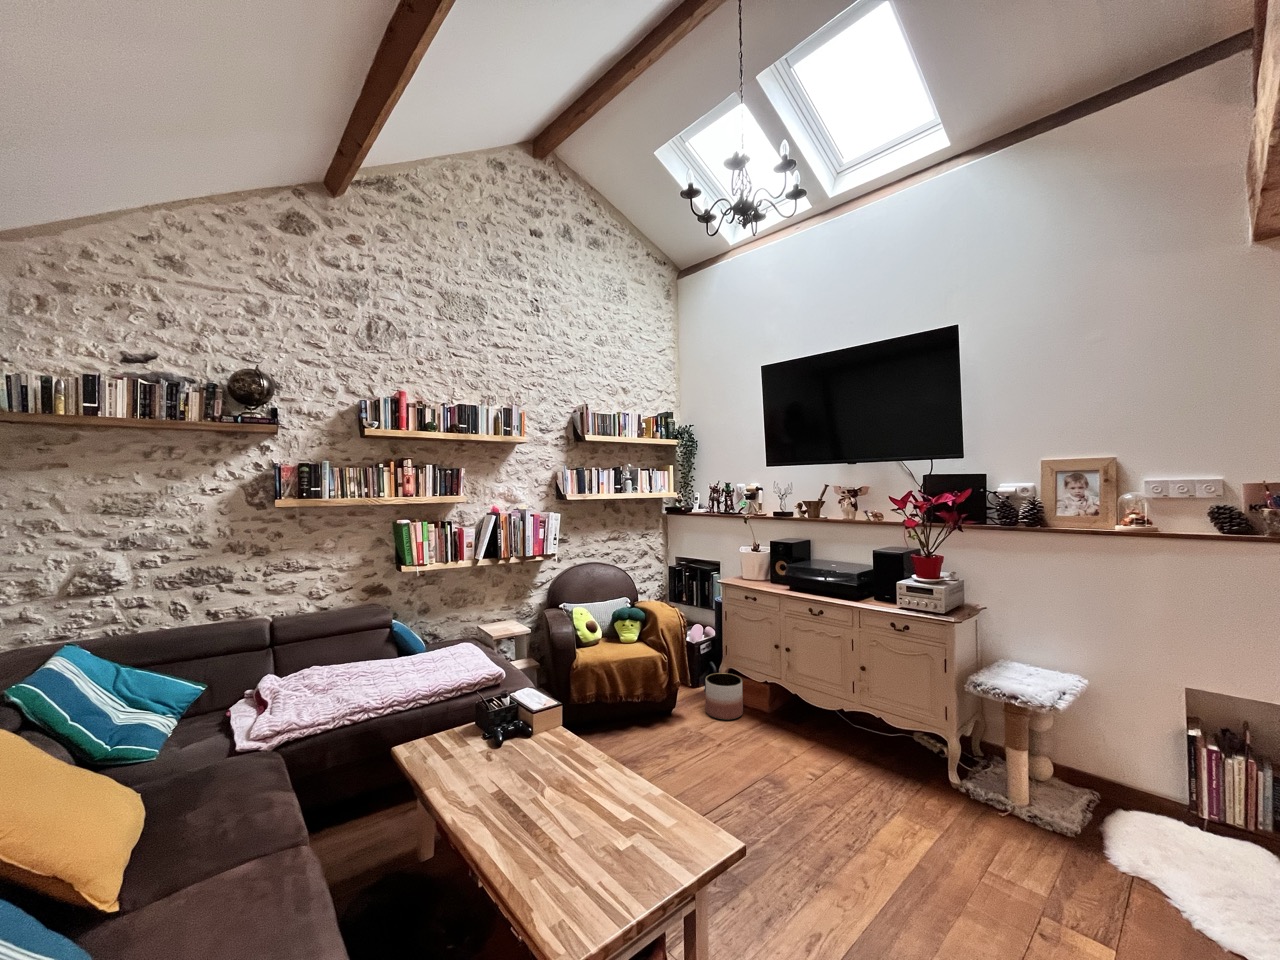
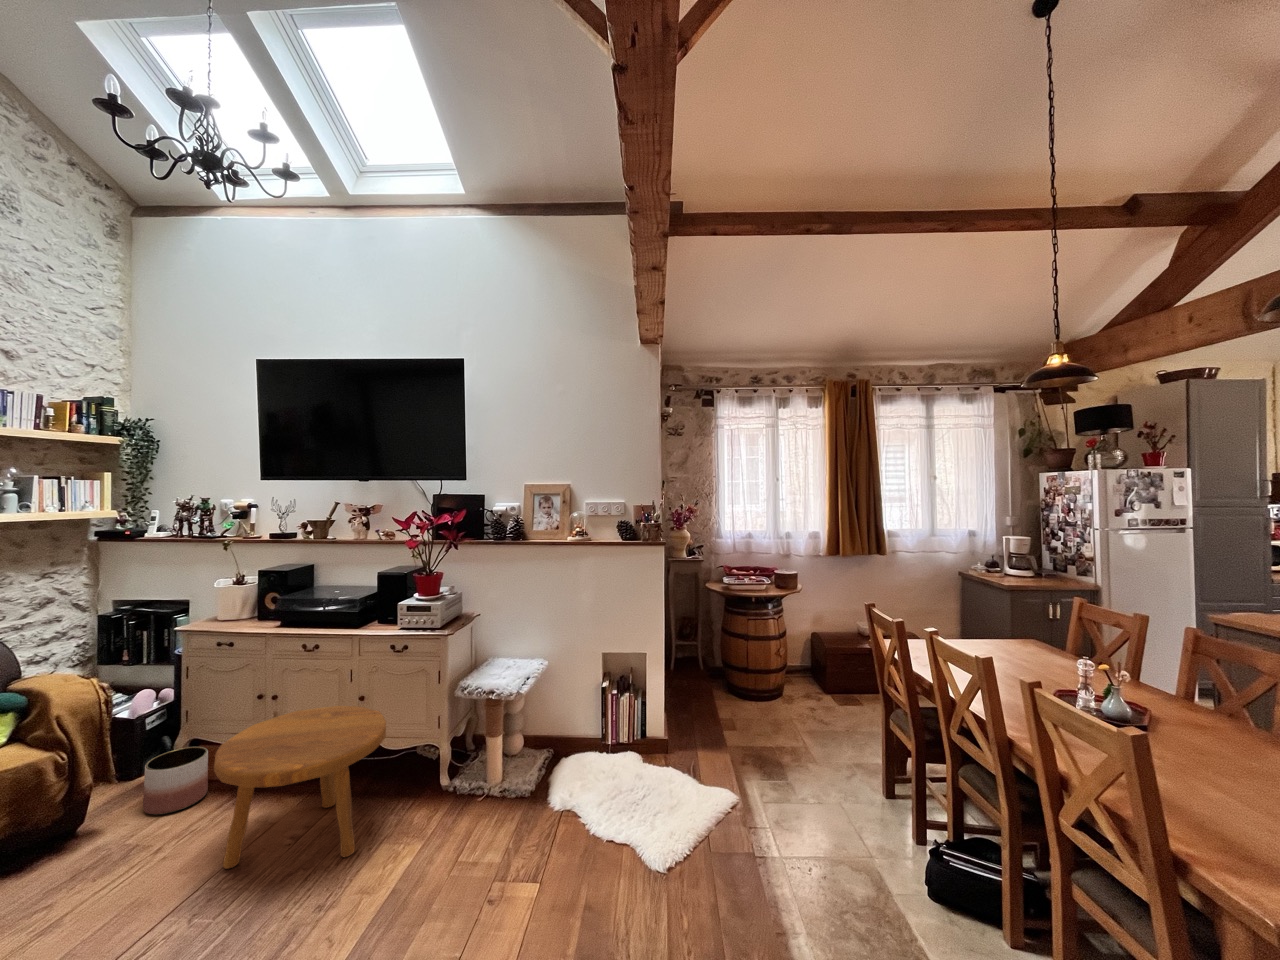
footstool: none [757,665,895,813] -> present [214,706,386,869]

